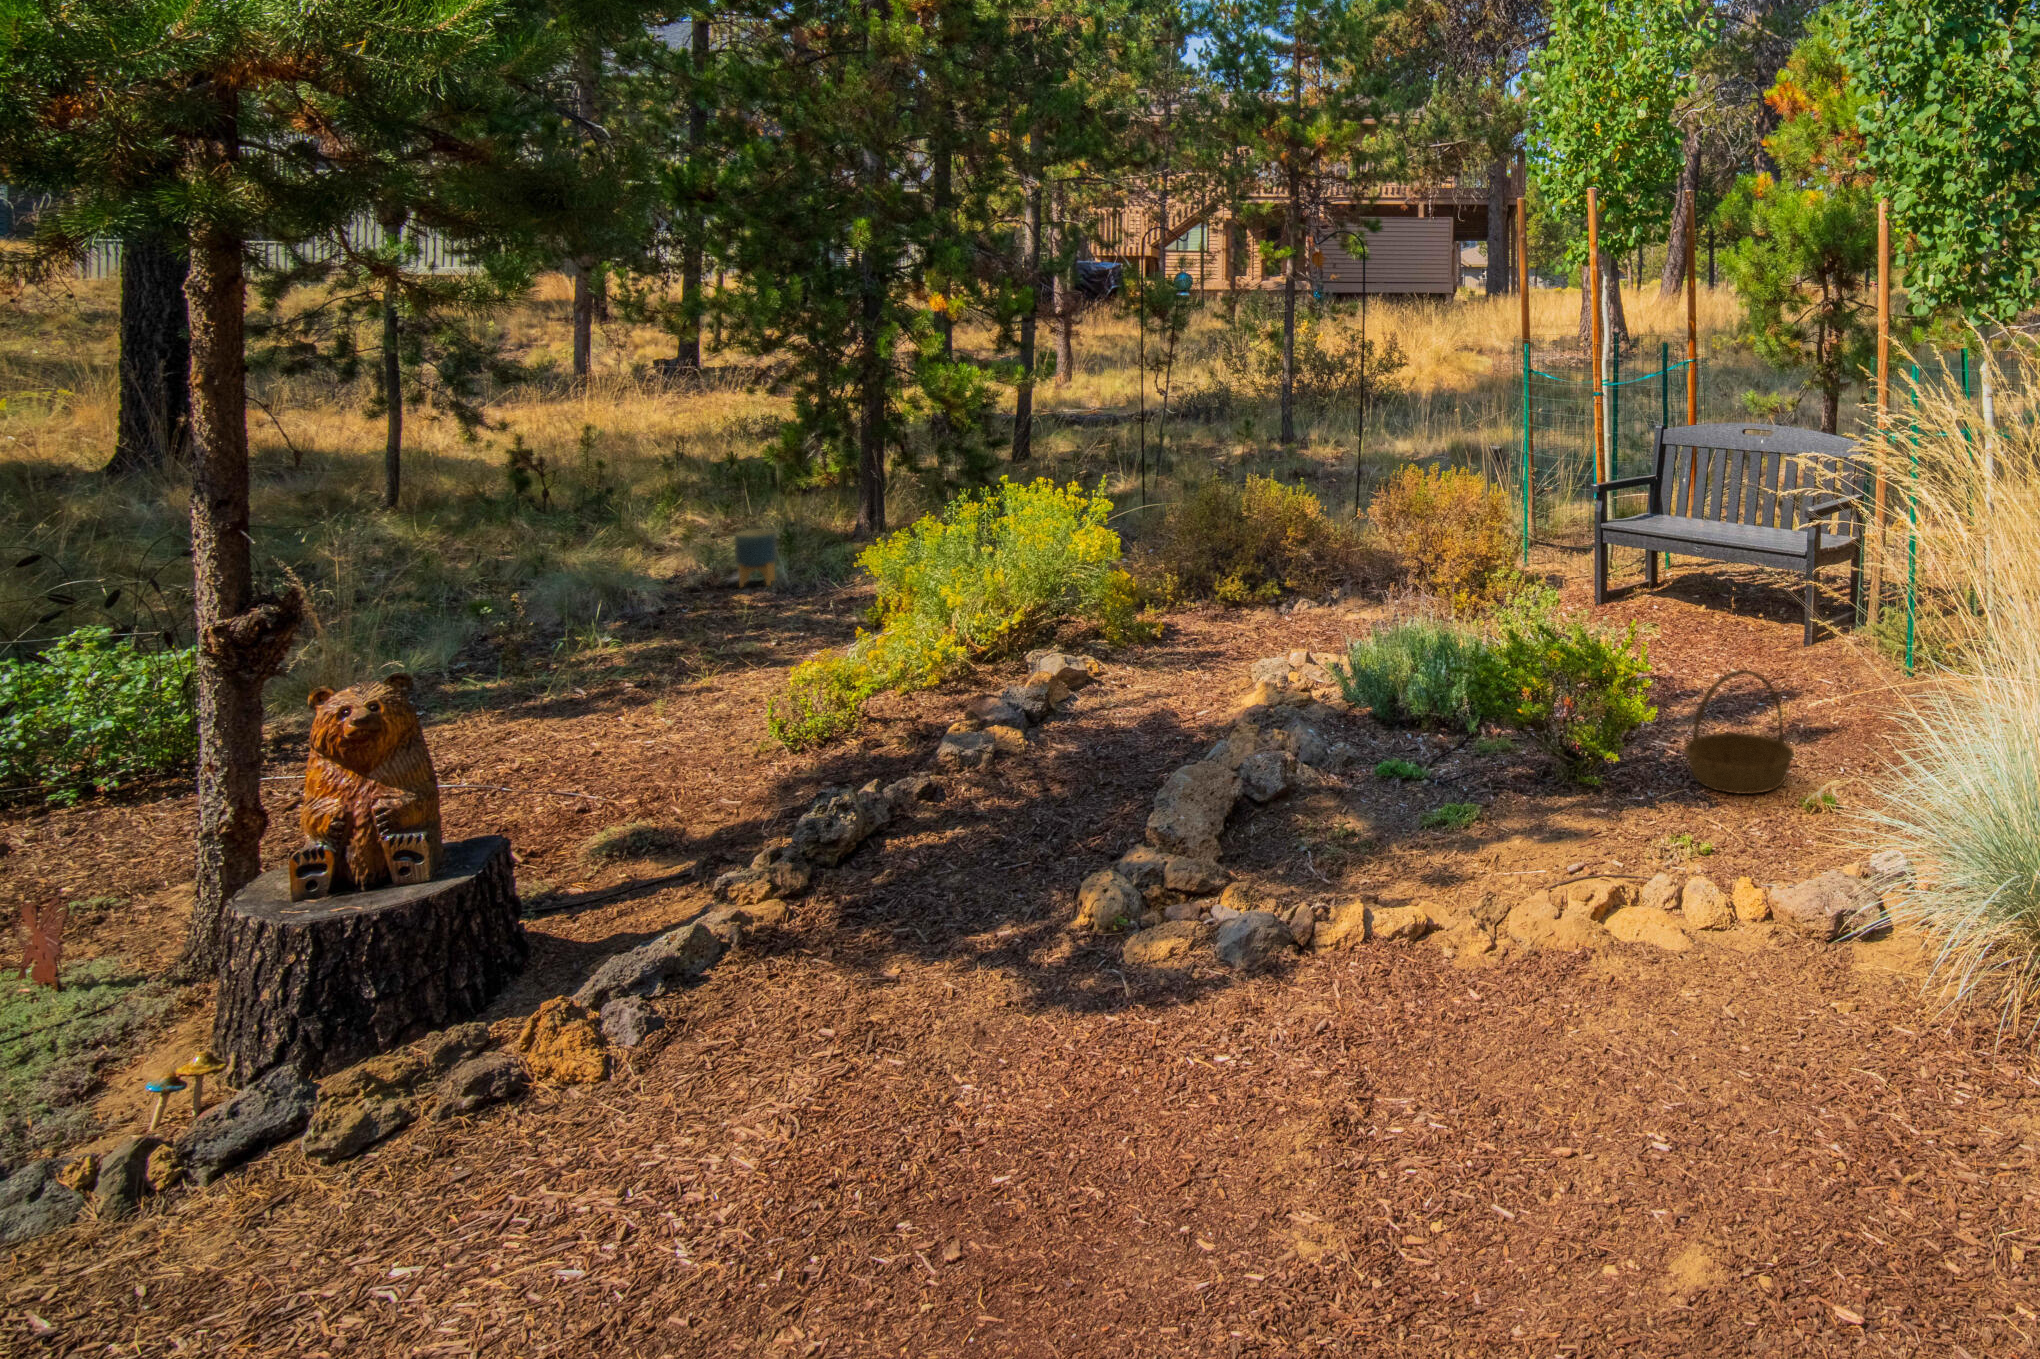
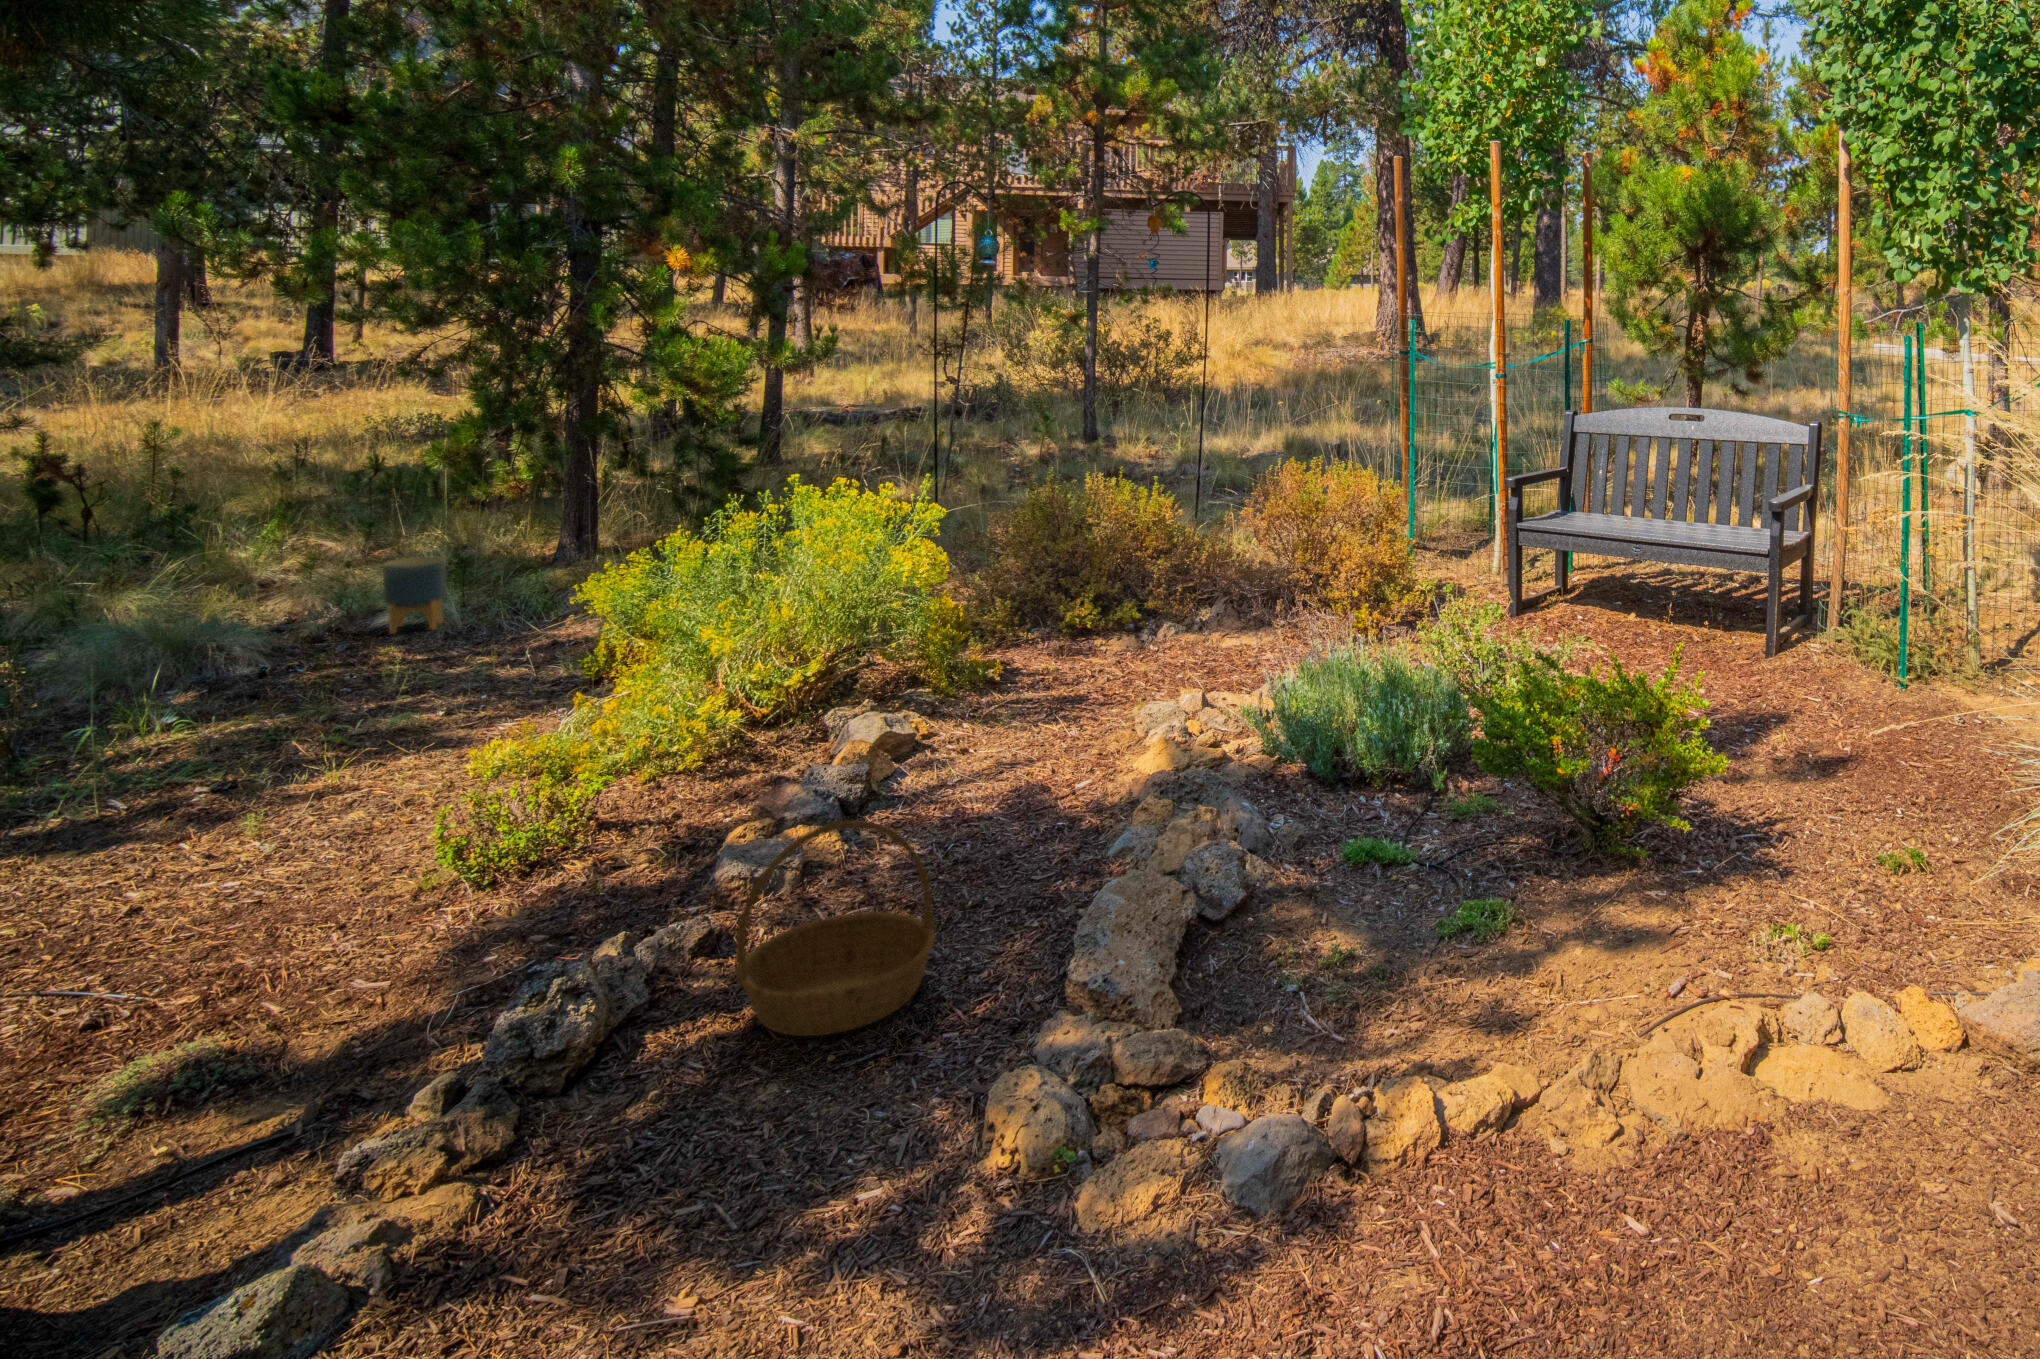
basket: present [1685,670,1794,794] -> present [736,820,935,1036]

